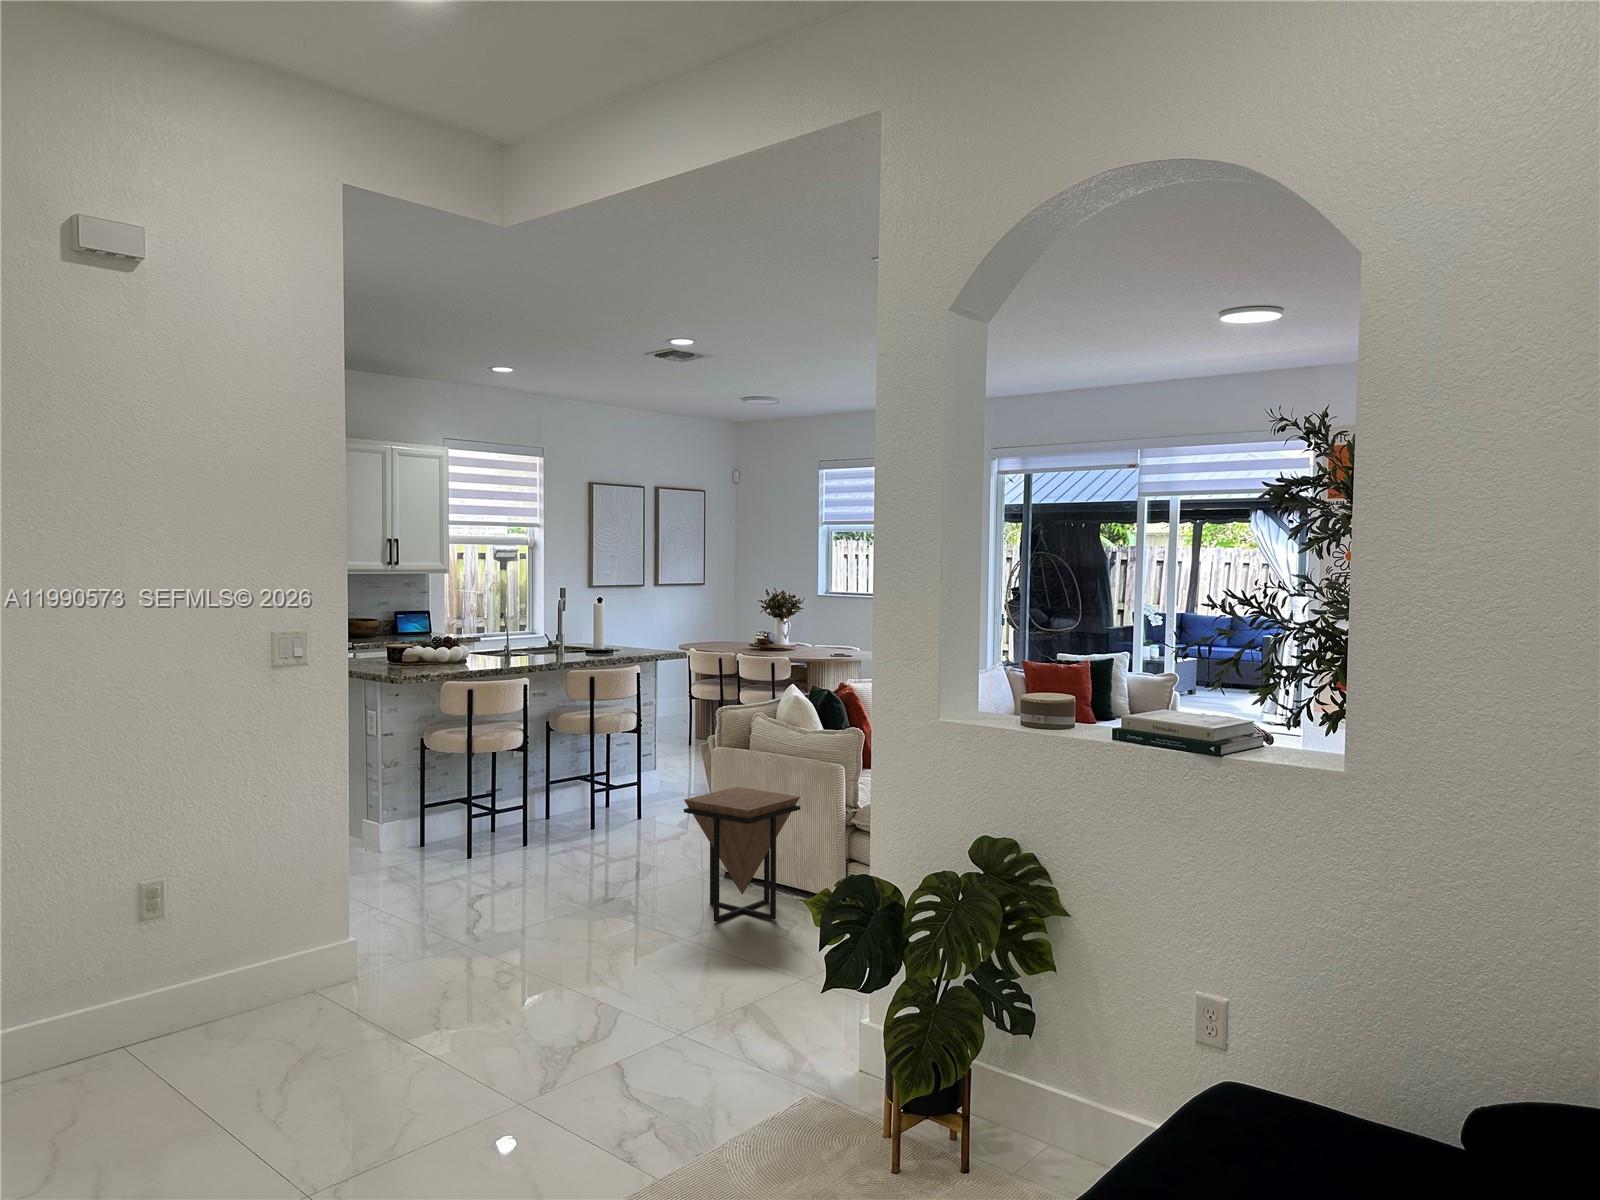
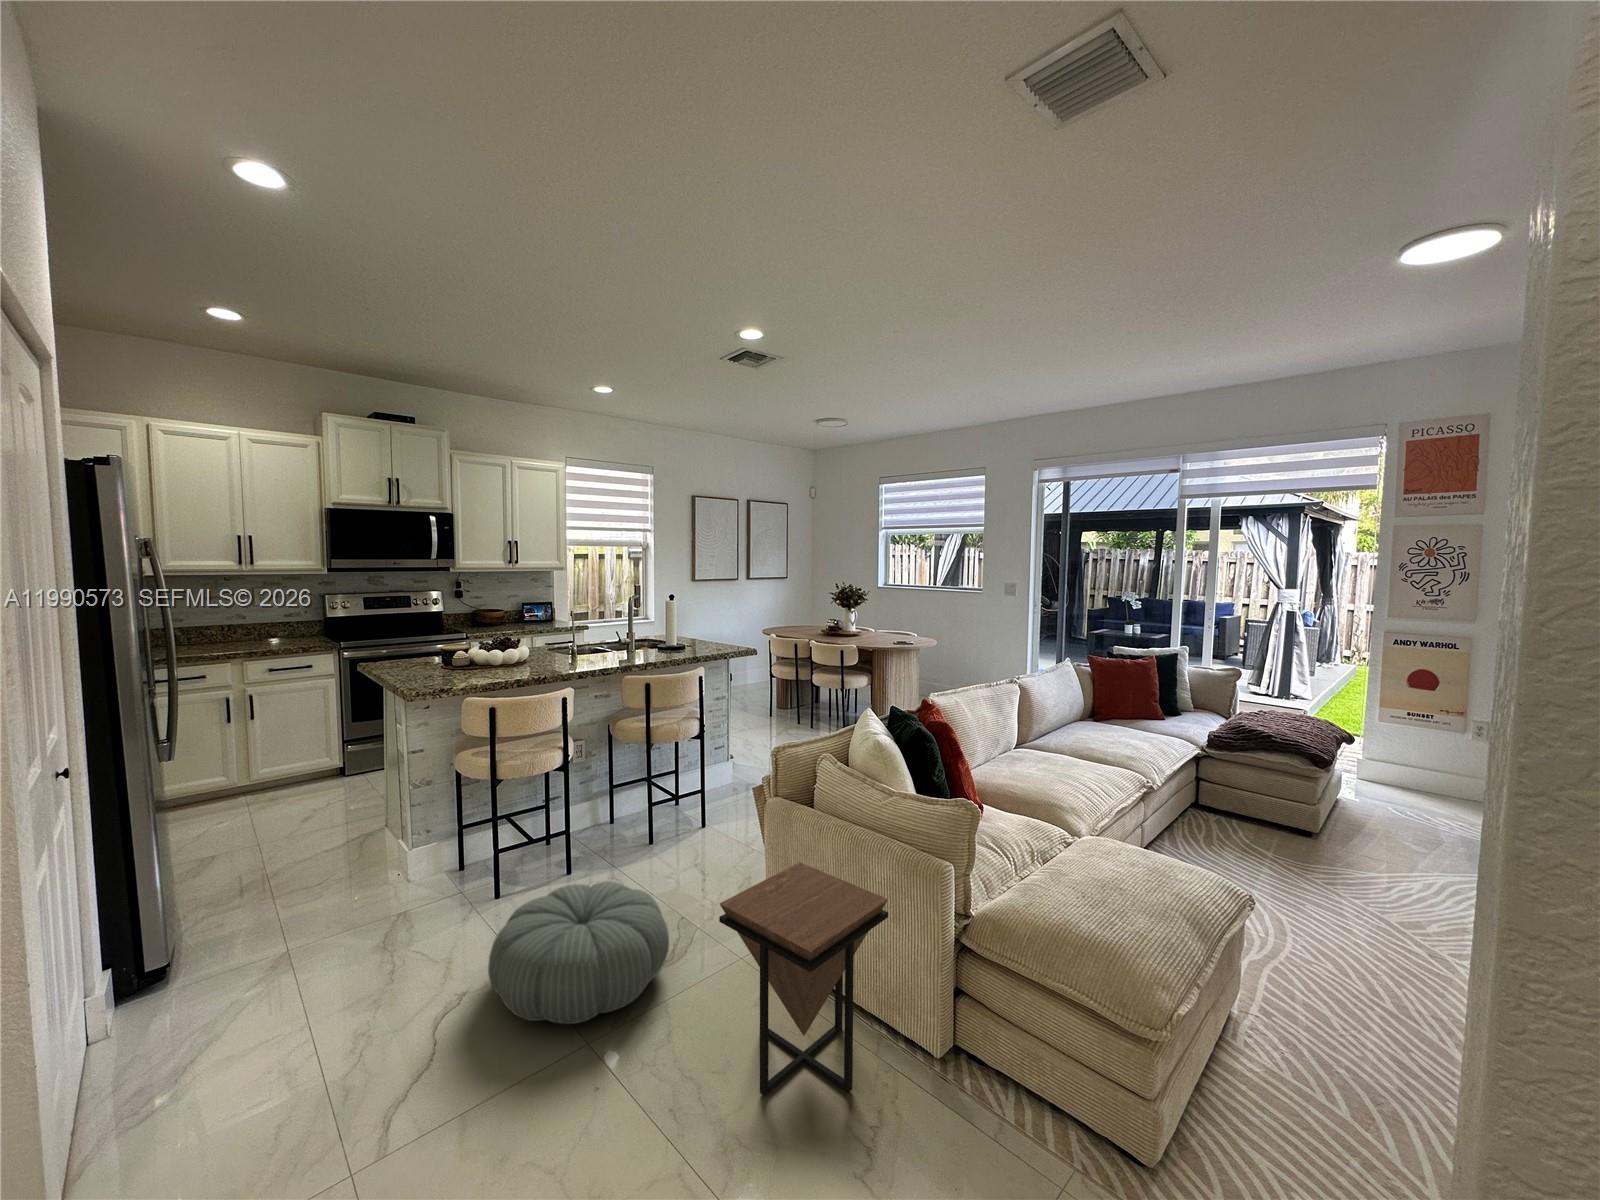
pouf: none [502,824,635,901] -> present [488,881,669,1024]

